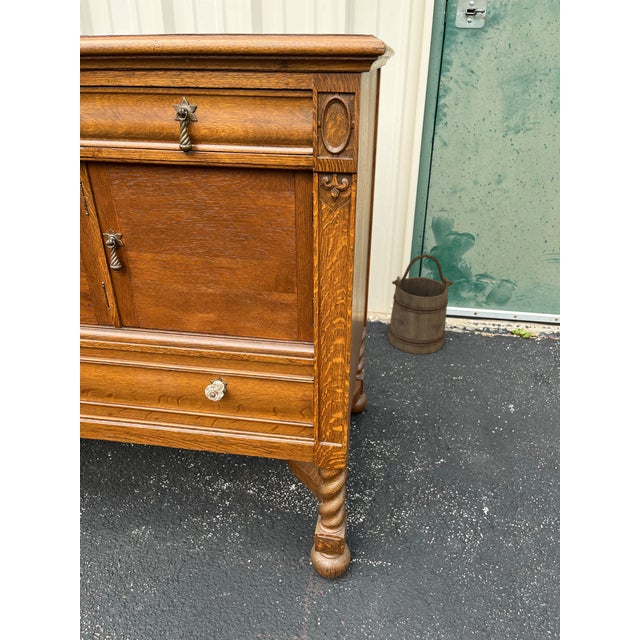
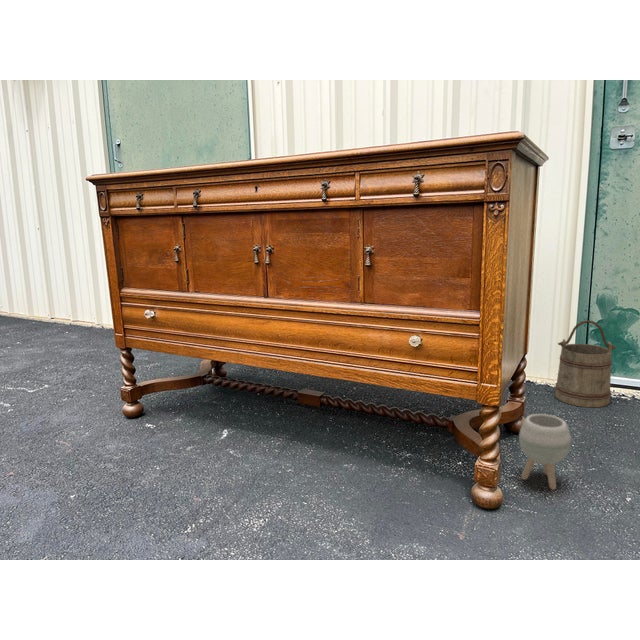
planter: none [365,427,426,518] -> present [519,414,571,490]

